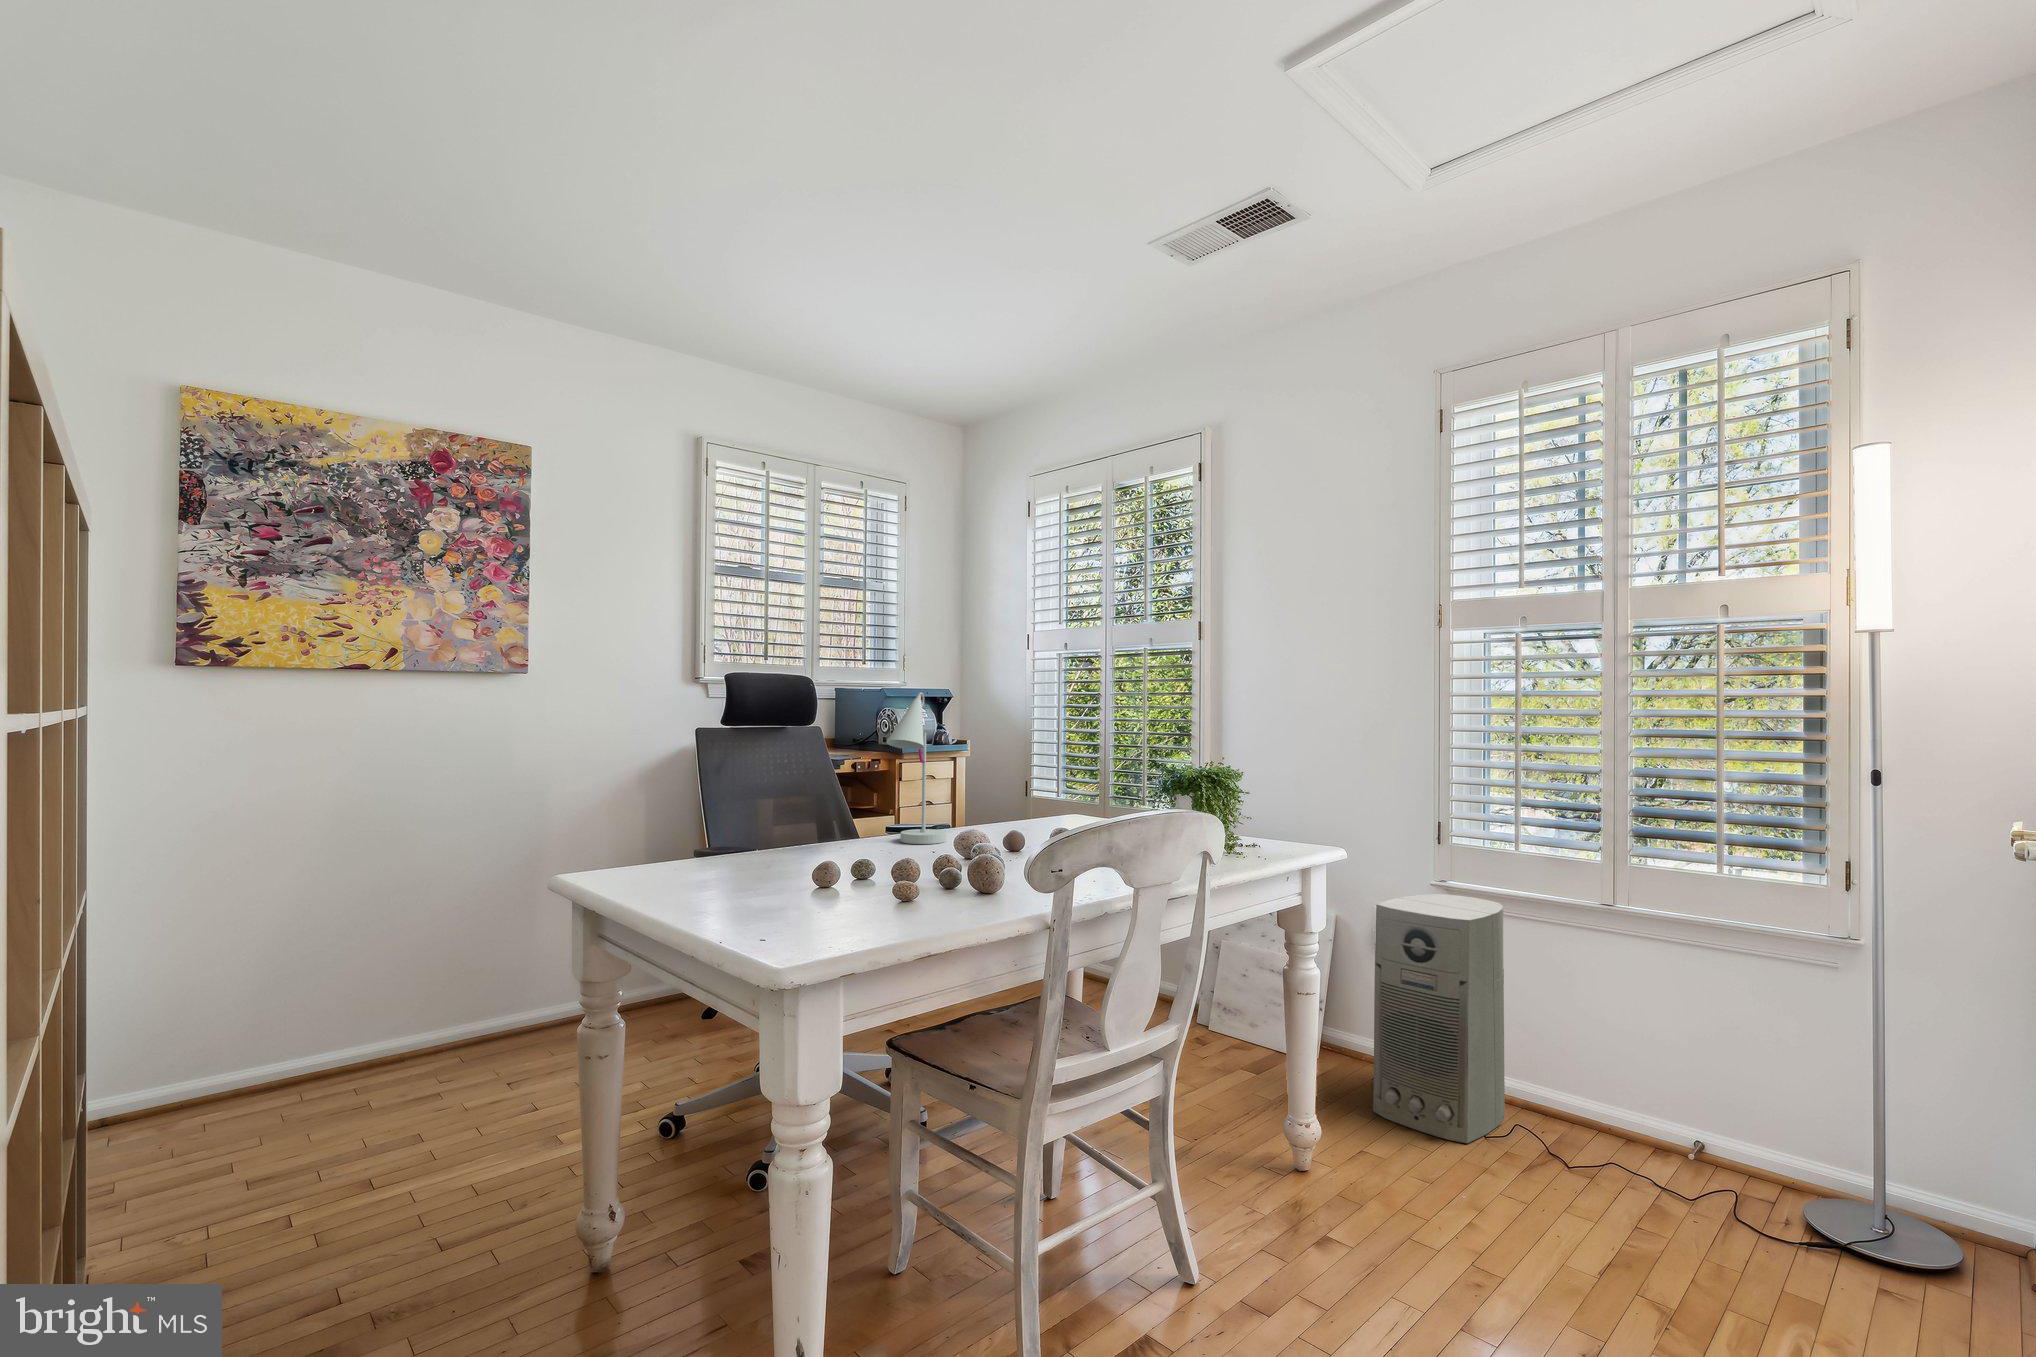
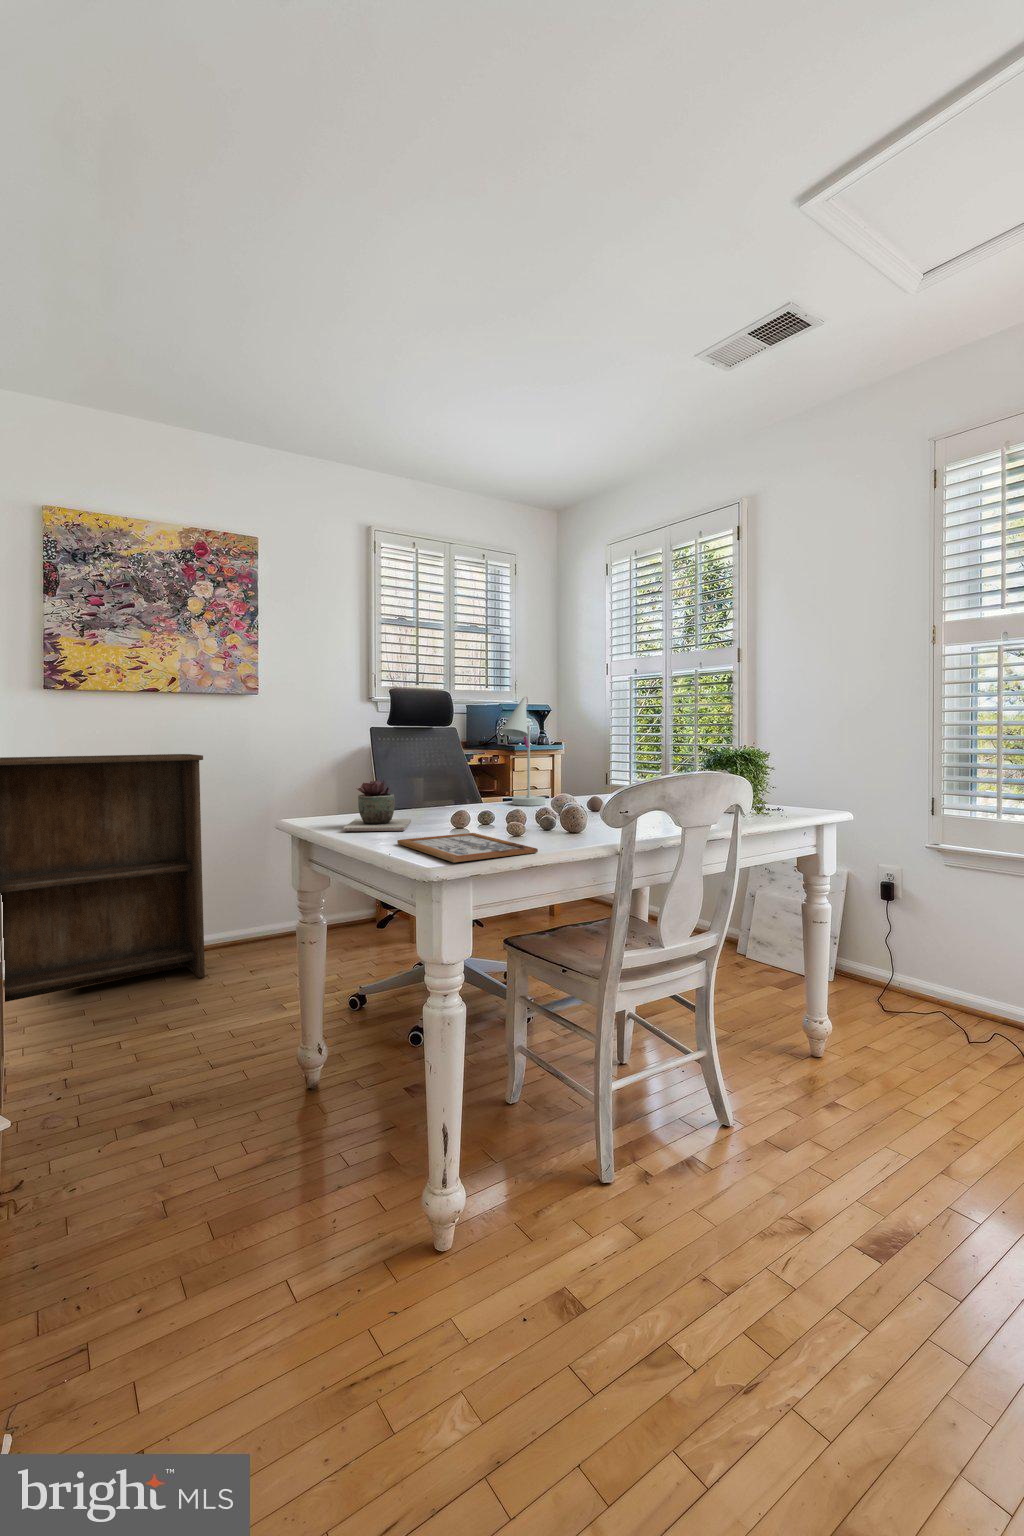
bookshelf: none [58,764,435,1200] -> present [0,754,205,1002]
succulent plant: none [665,817,760,893] -> present [343,780,411,831]
picture frame: none [747,894,944,944] -> present [397,833,538,862]
air purifier: present [1373,894,1505,1143] -> none [868,850,981,1036]

